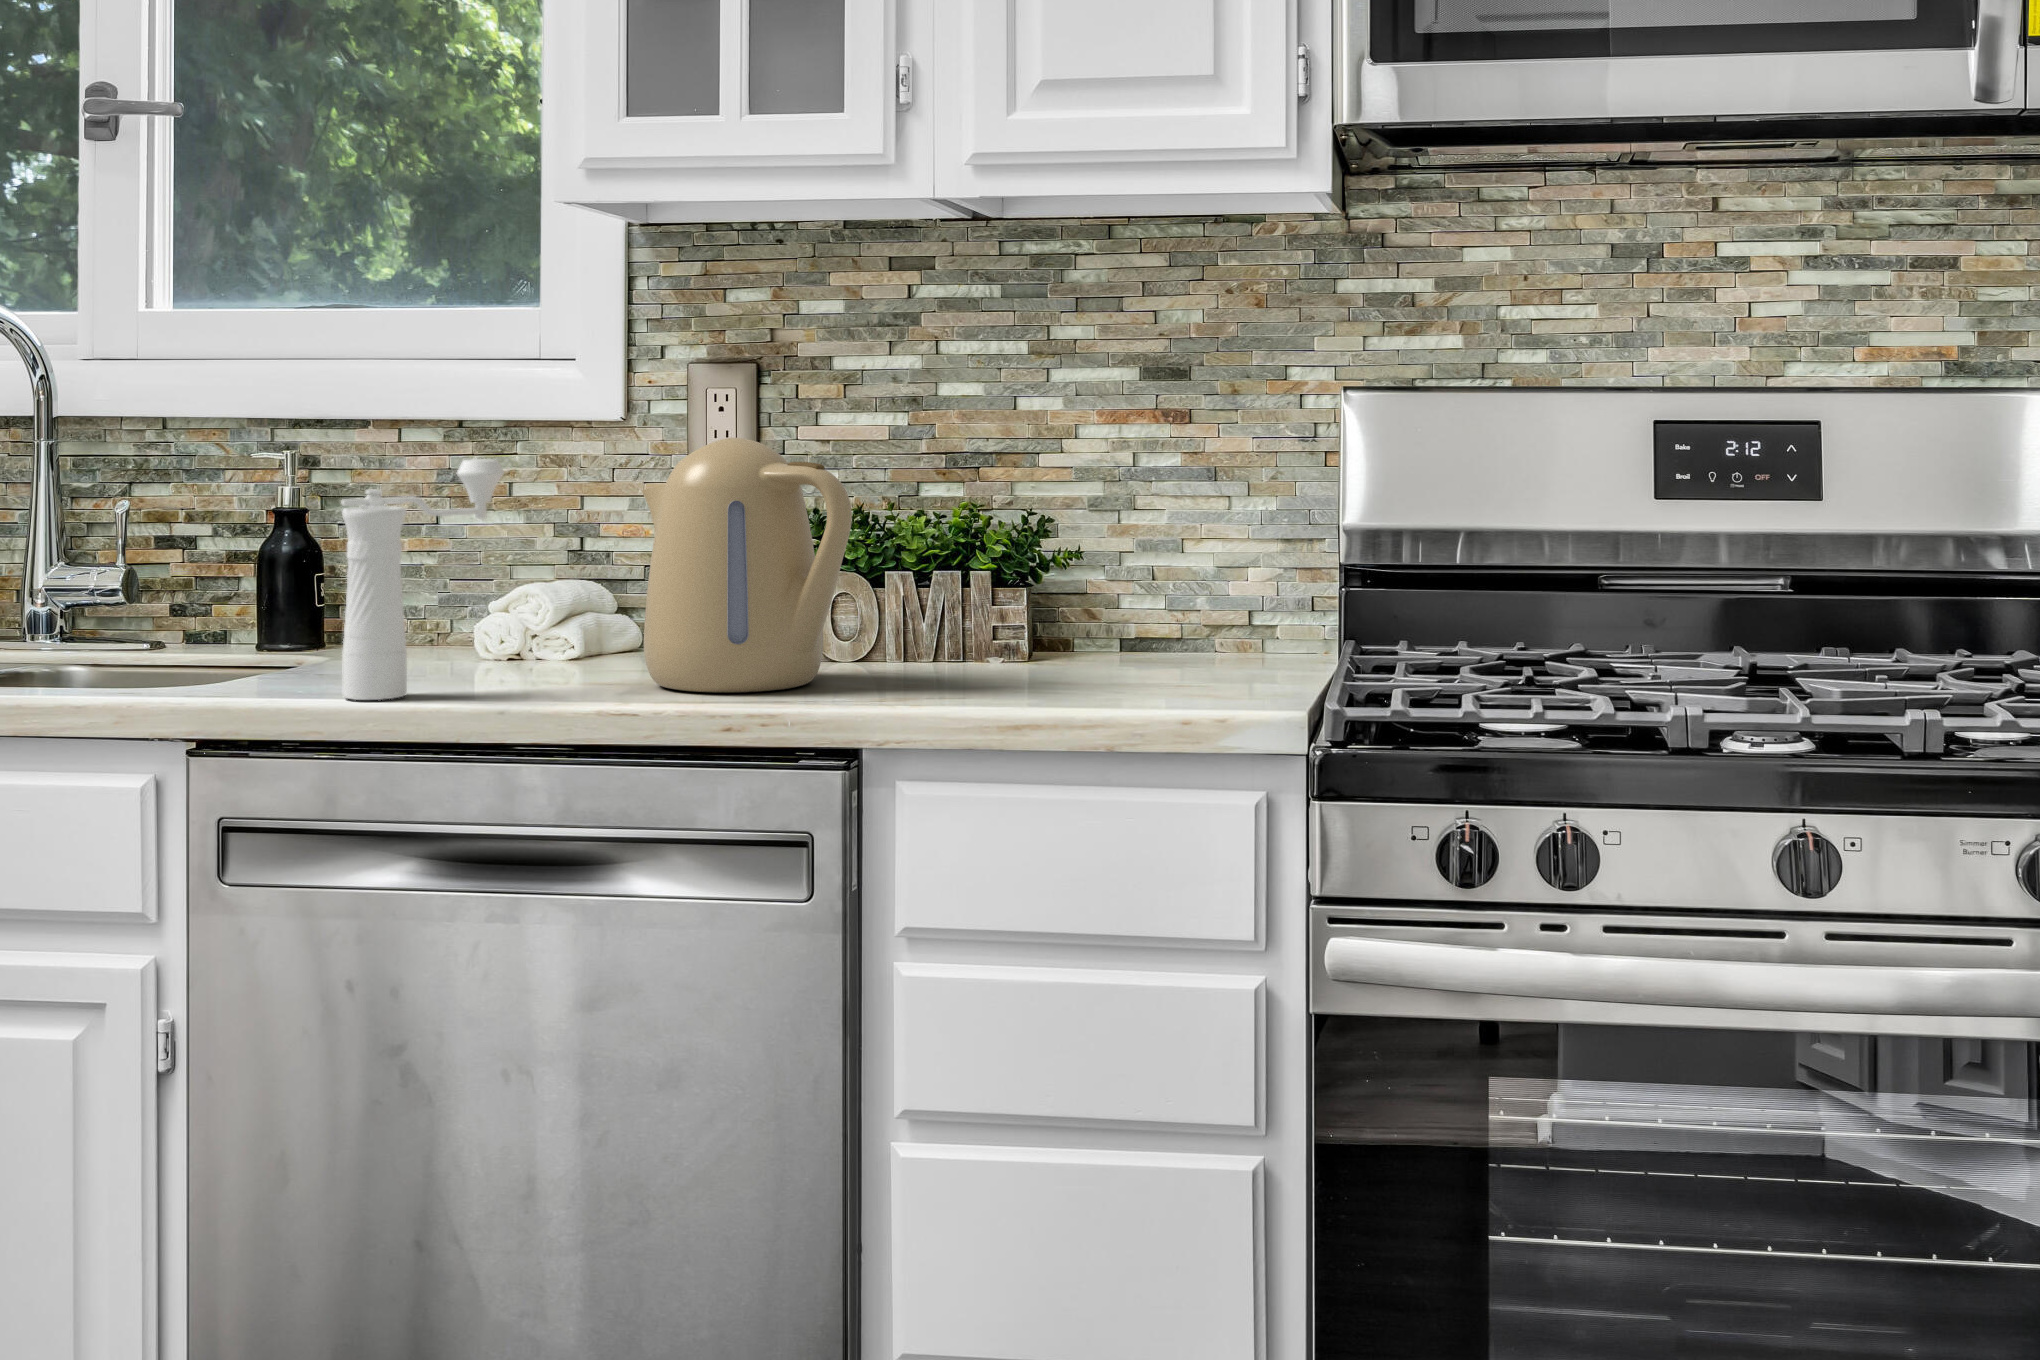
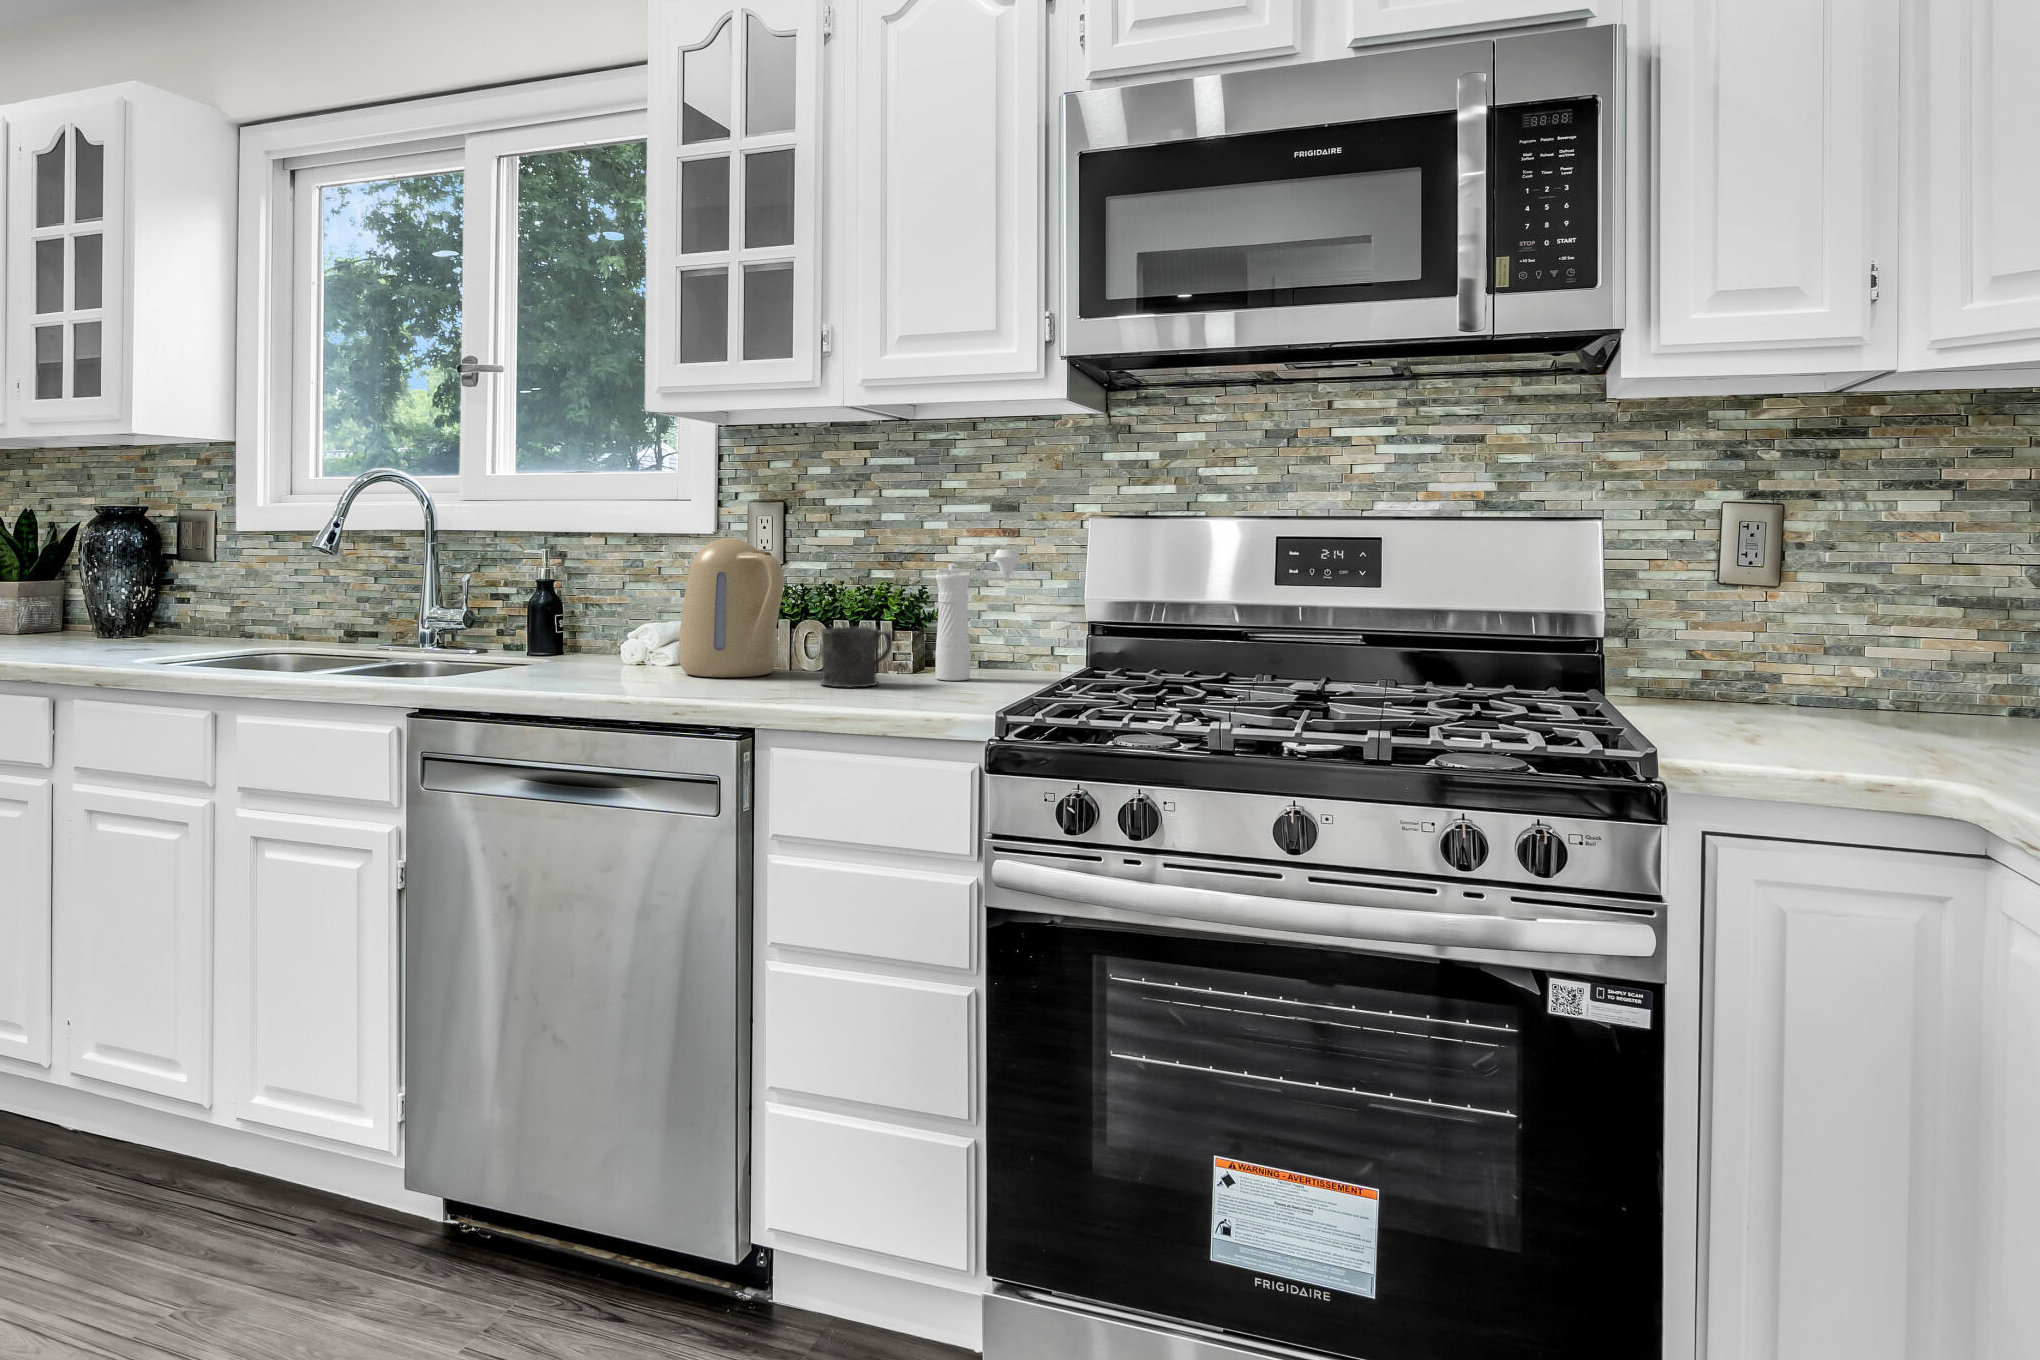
pepper mill: present [341,459,504,700] -> present [935,550,1020,681]
mug: none [935,595,1057,704] -> present [820,627,892,688]

